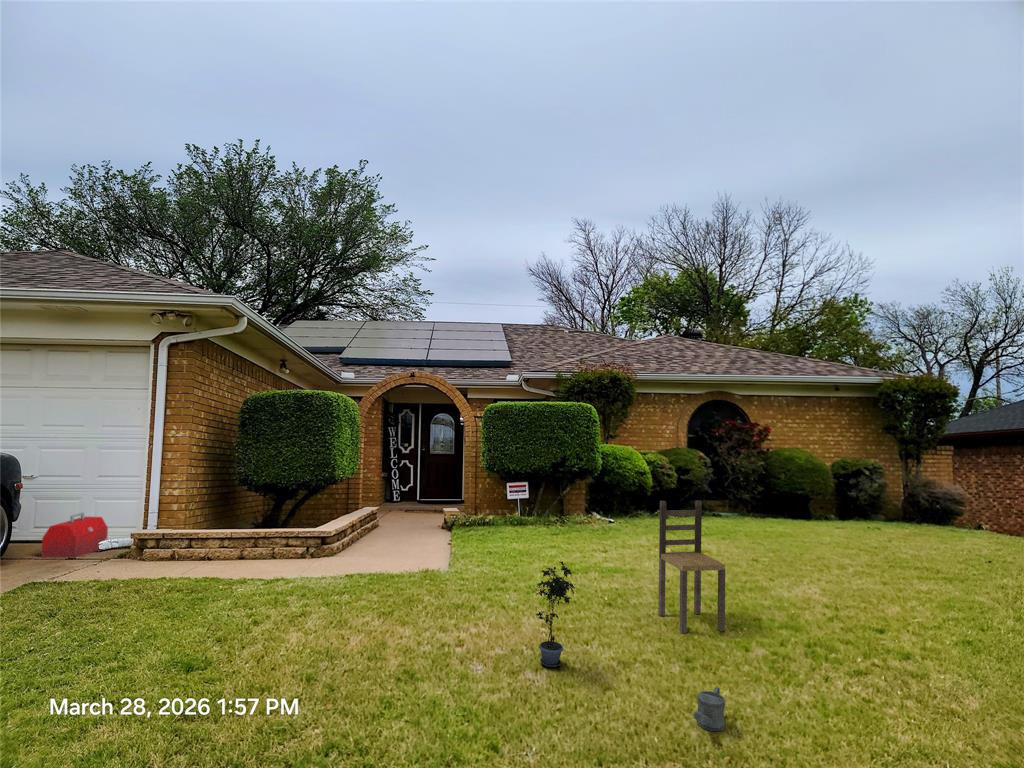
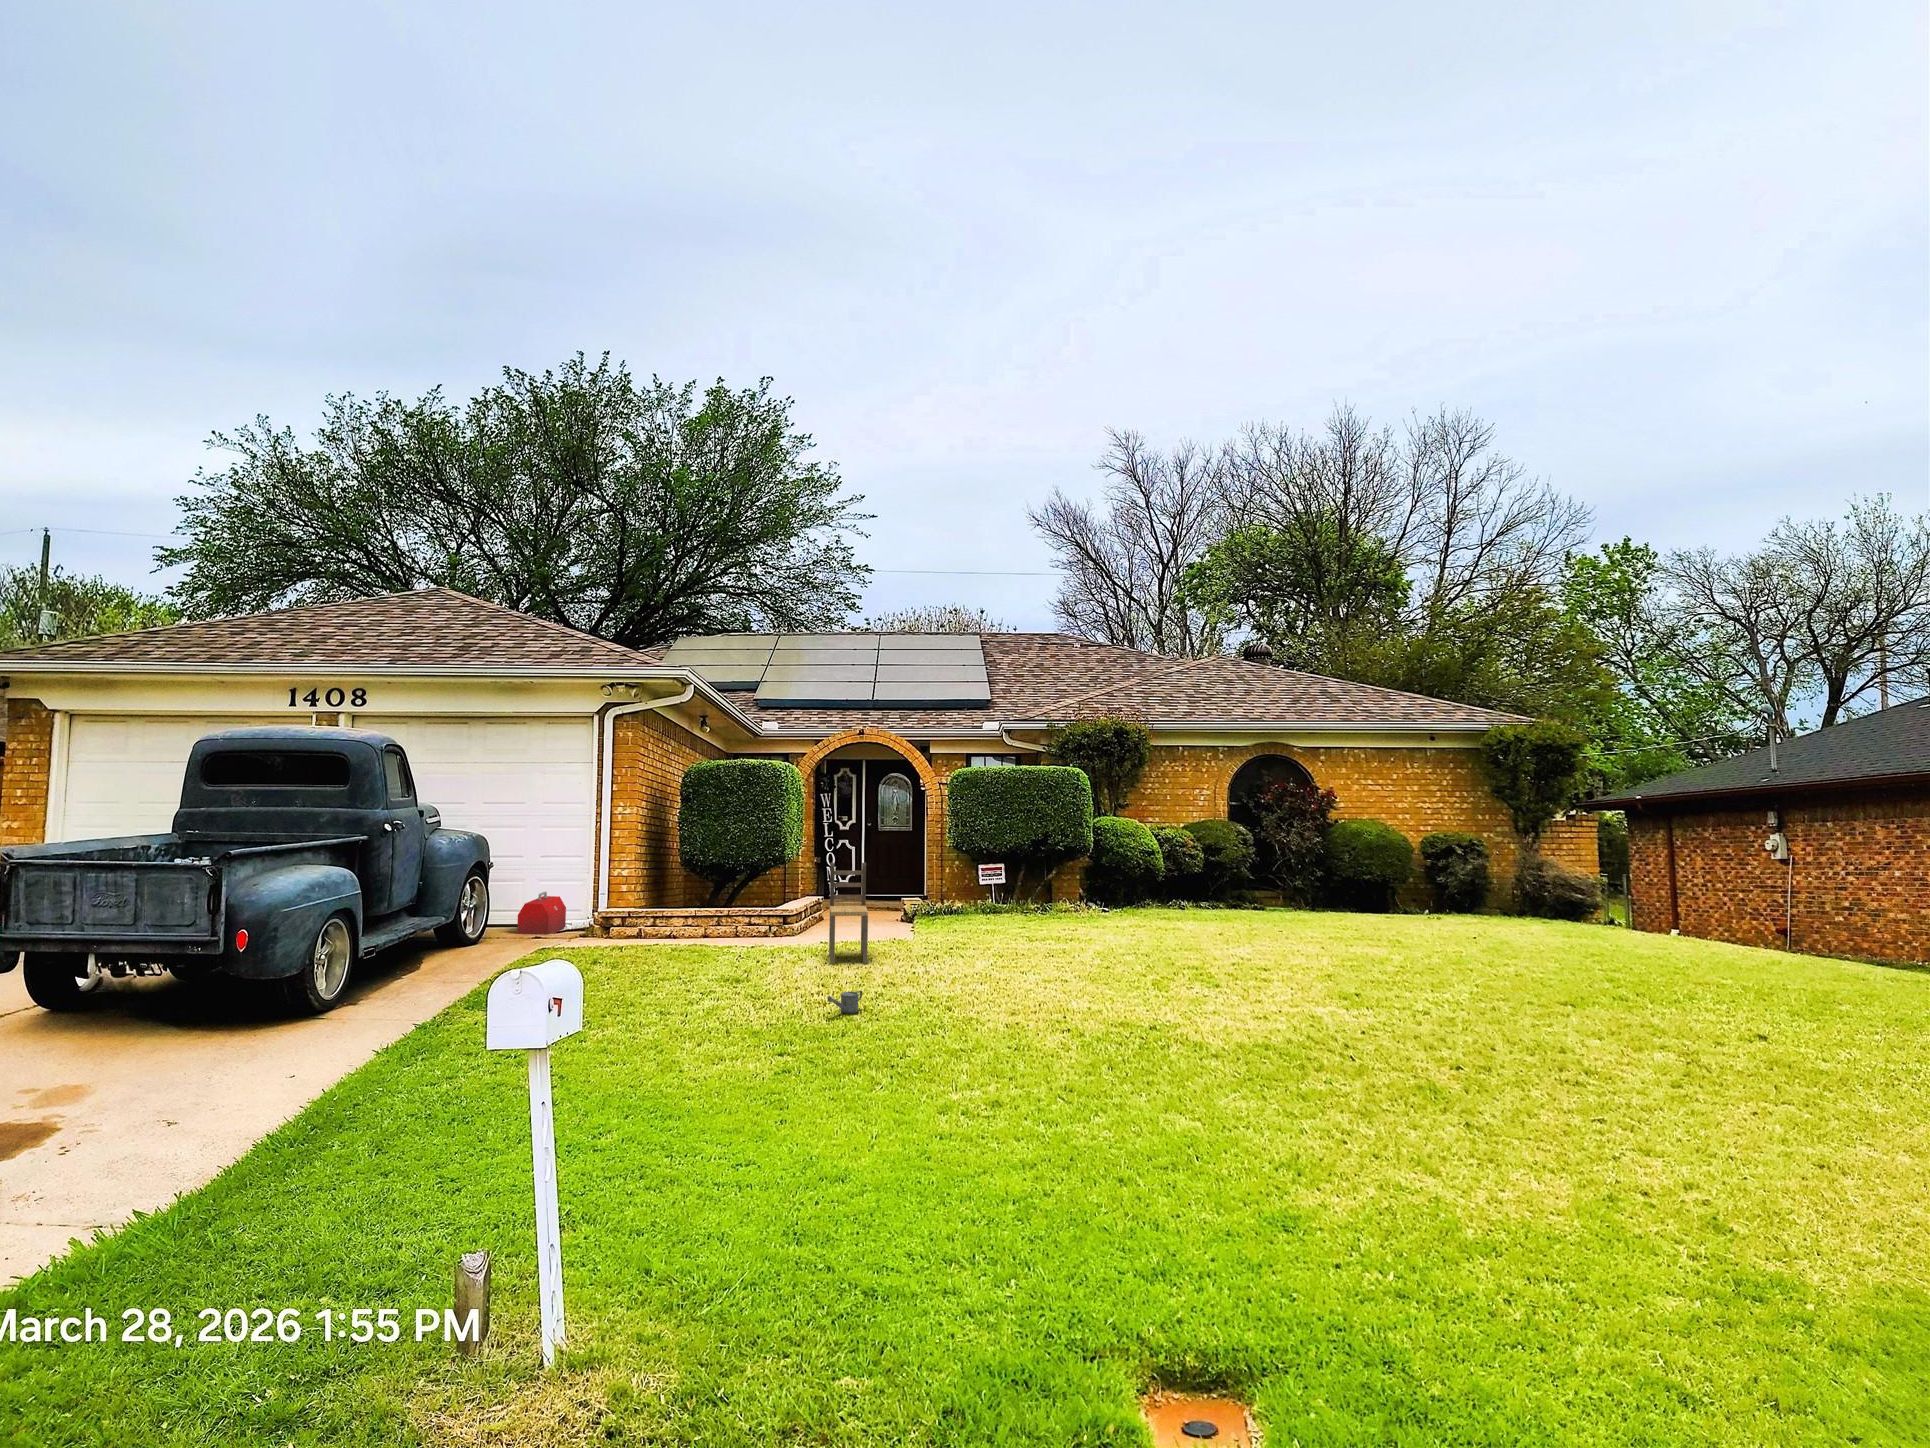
chair: present [658,501,725,633] -> present [829,863,868,964]
potted plant: present [533,561,575,667] -> none [983,918,1016,997]
watering can: present [694,687,725,731] -> present [828,991,862,1014]

